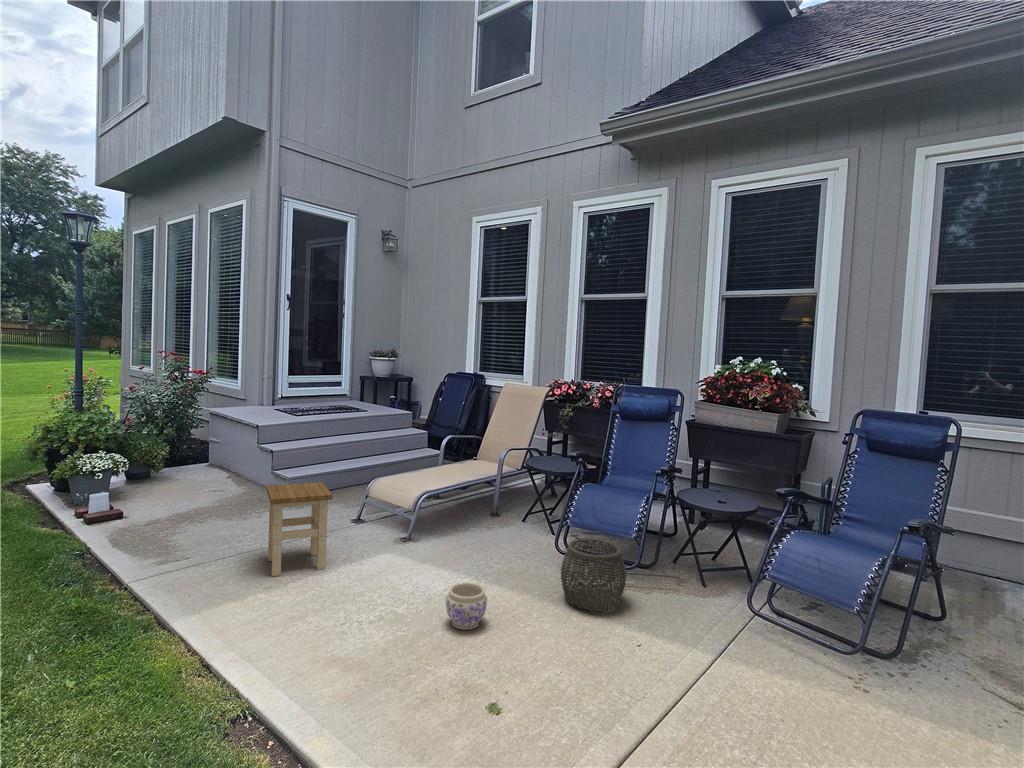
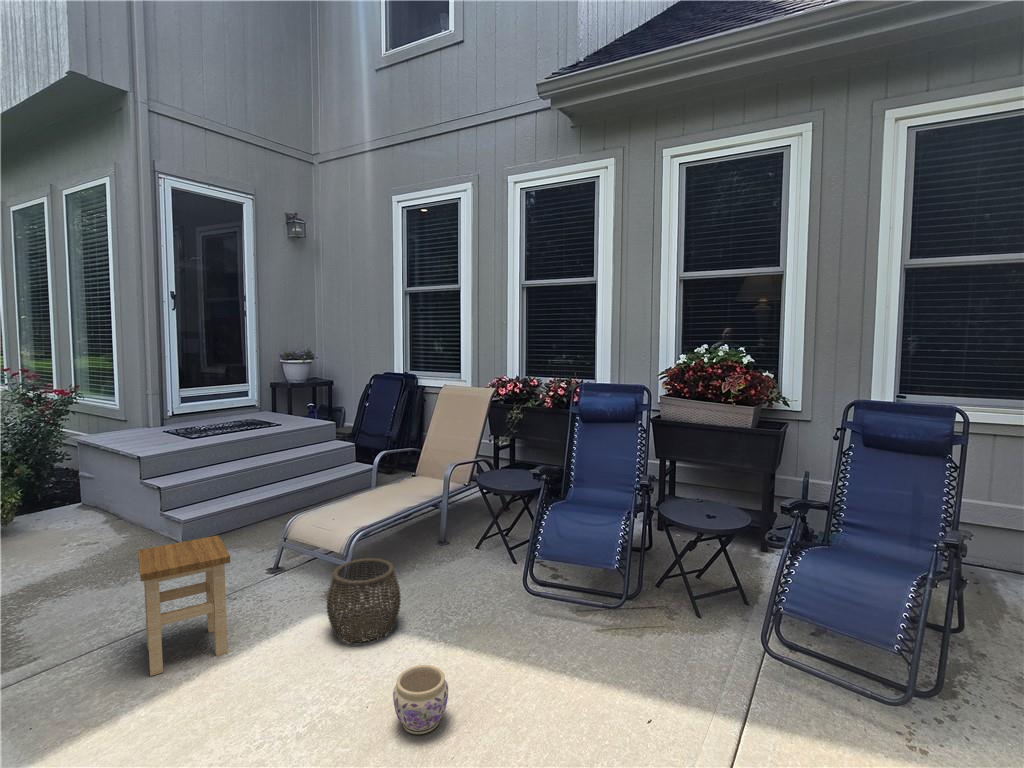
woven basket: present [561,538,626,612] -> present [327,558,401,643]

